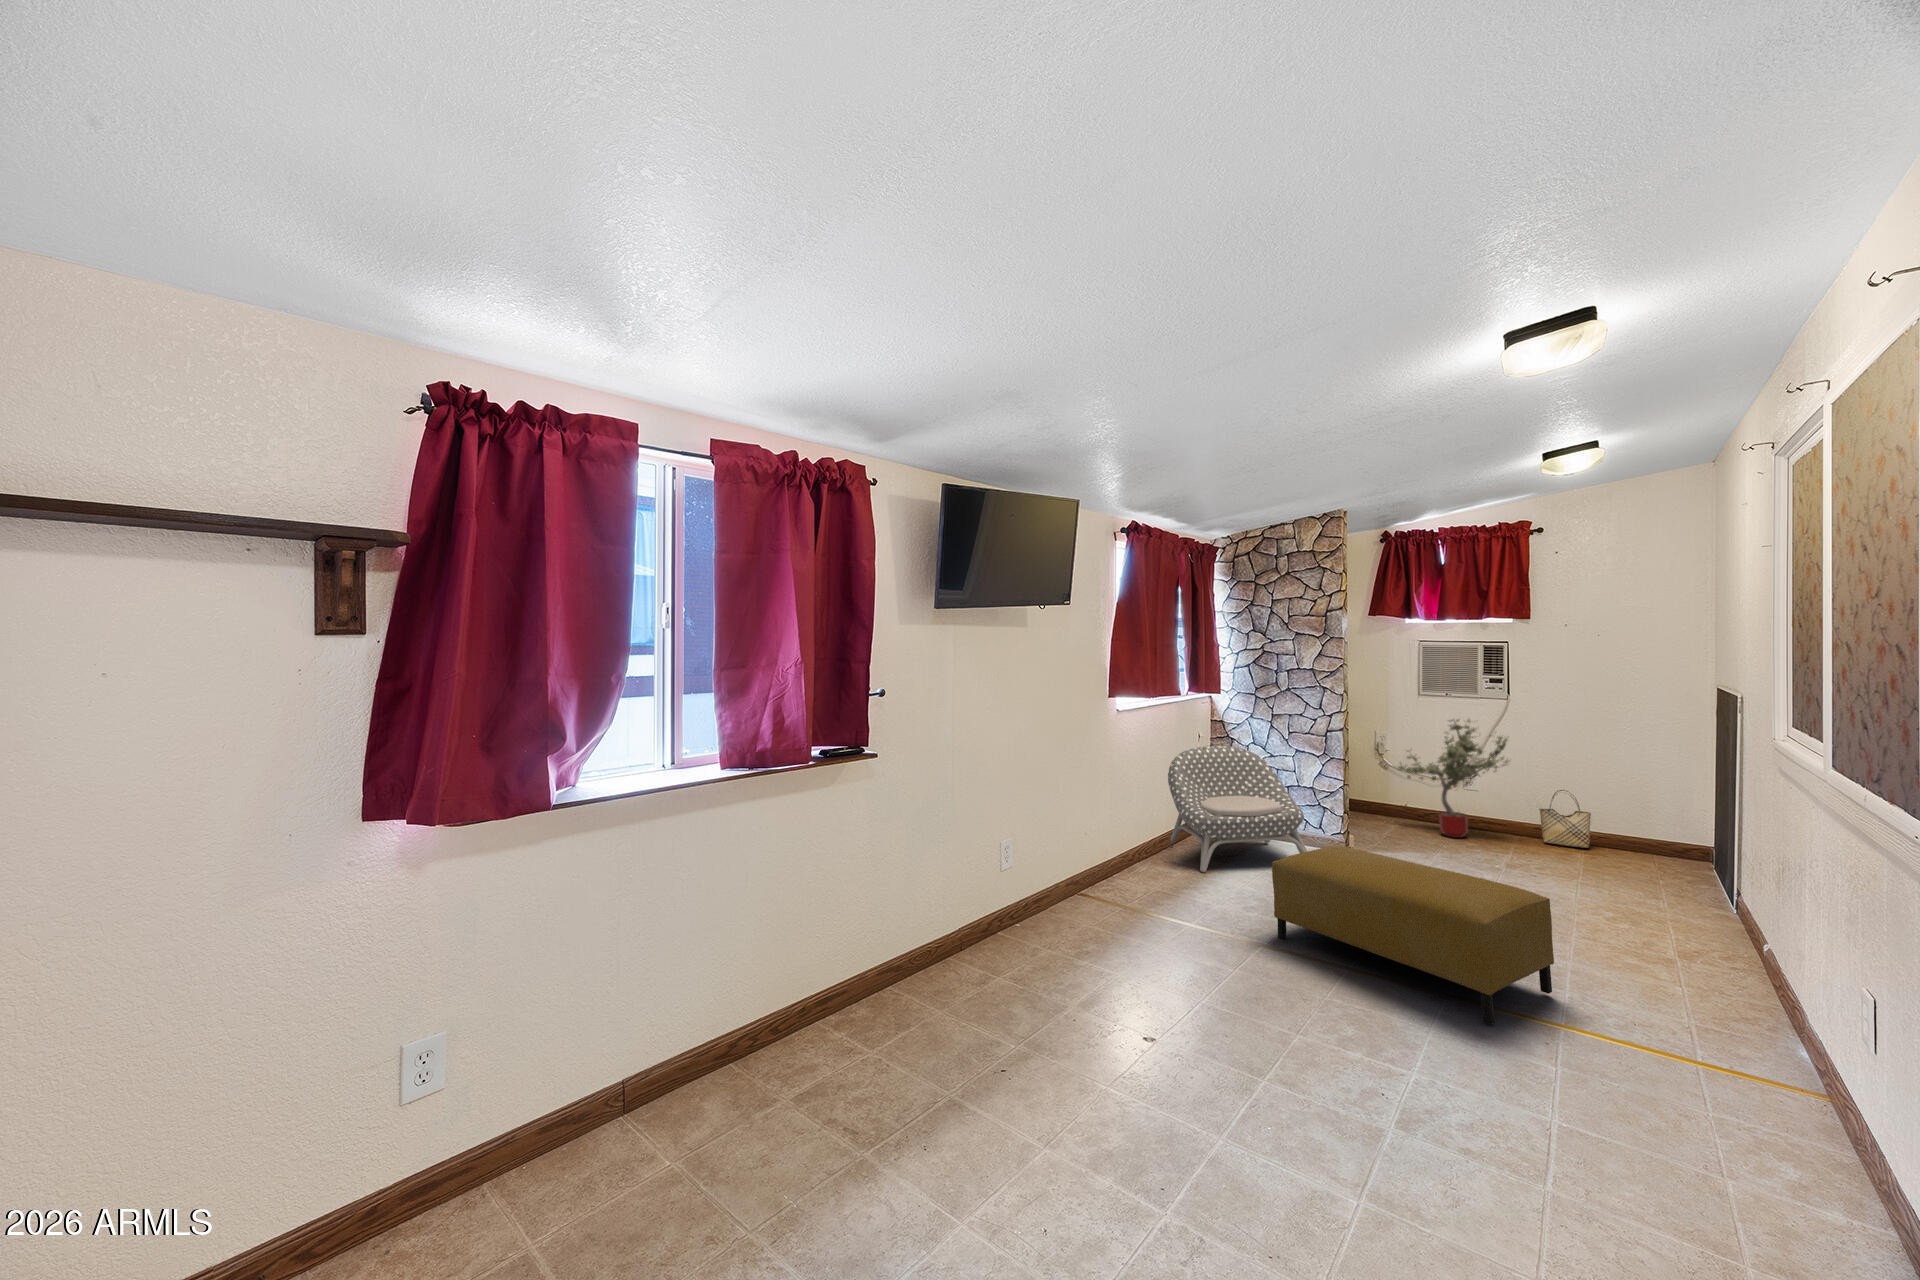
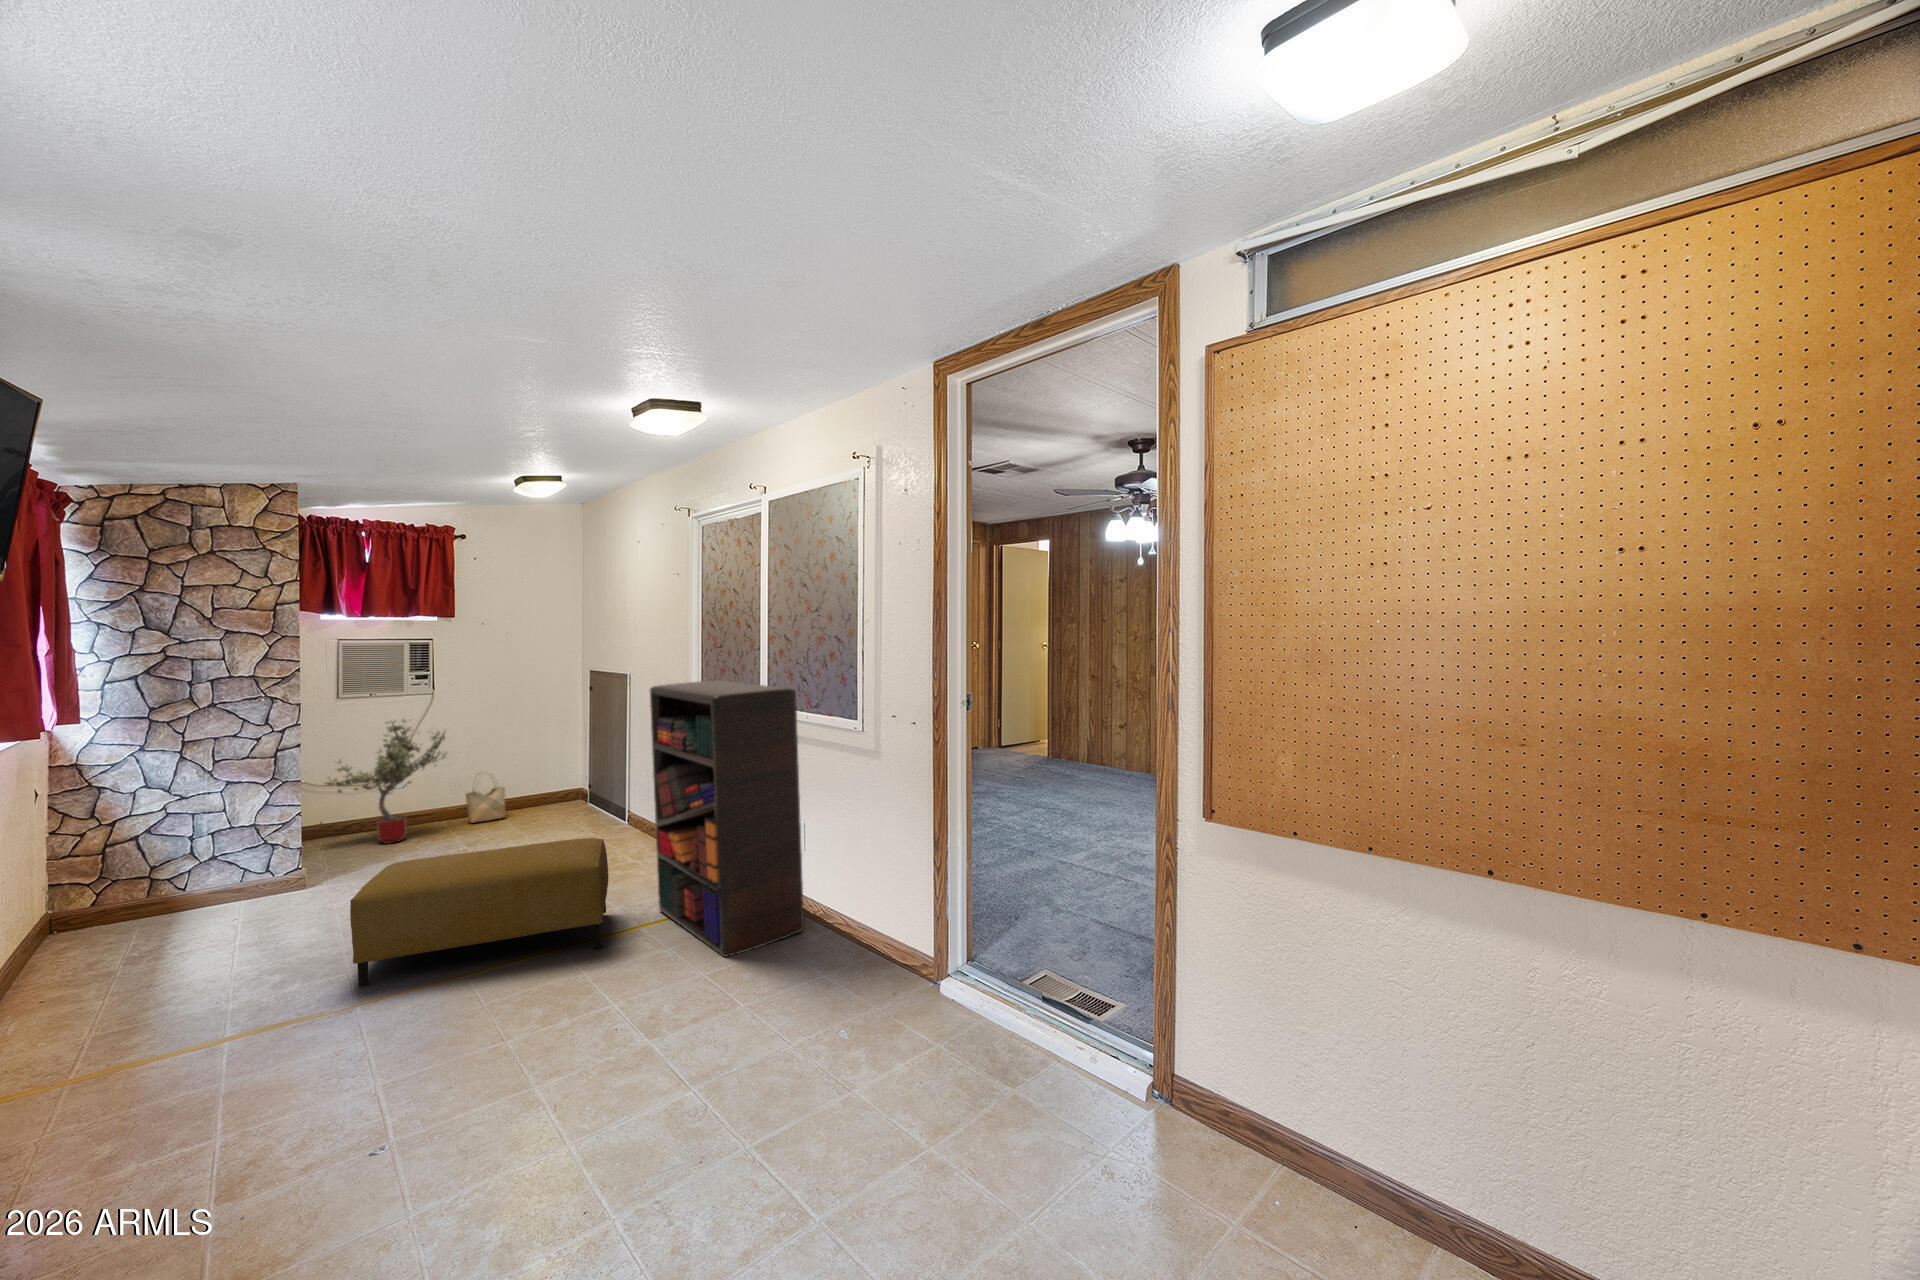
bookshelf: none [1610,710,1862,1213] -> present [650,680,804,957]
armchair: present [1168,746,1307,872] -> none [10,796,294,985]

